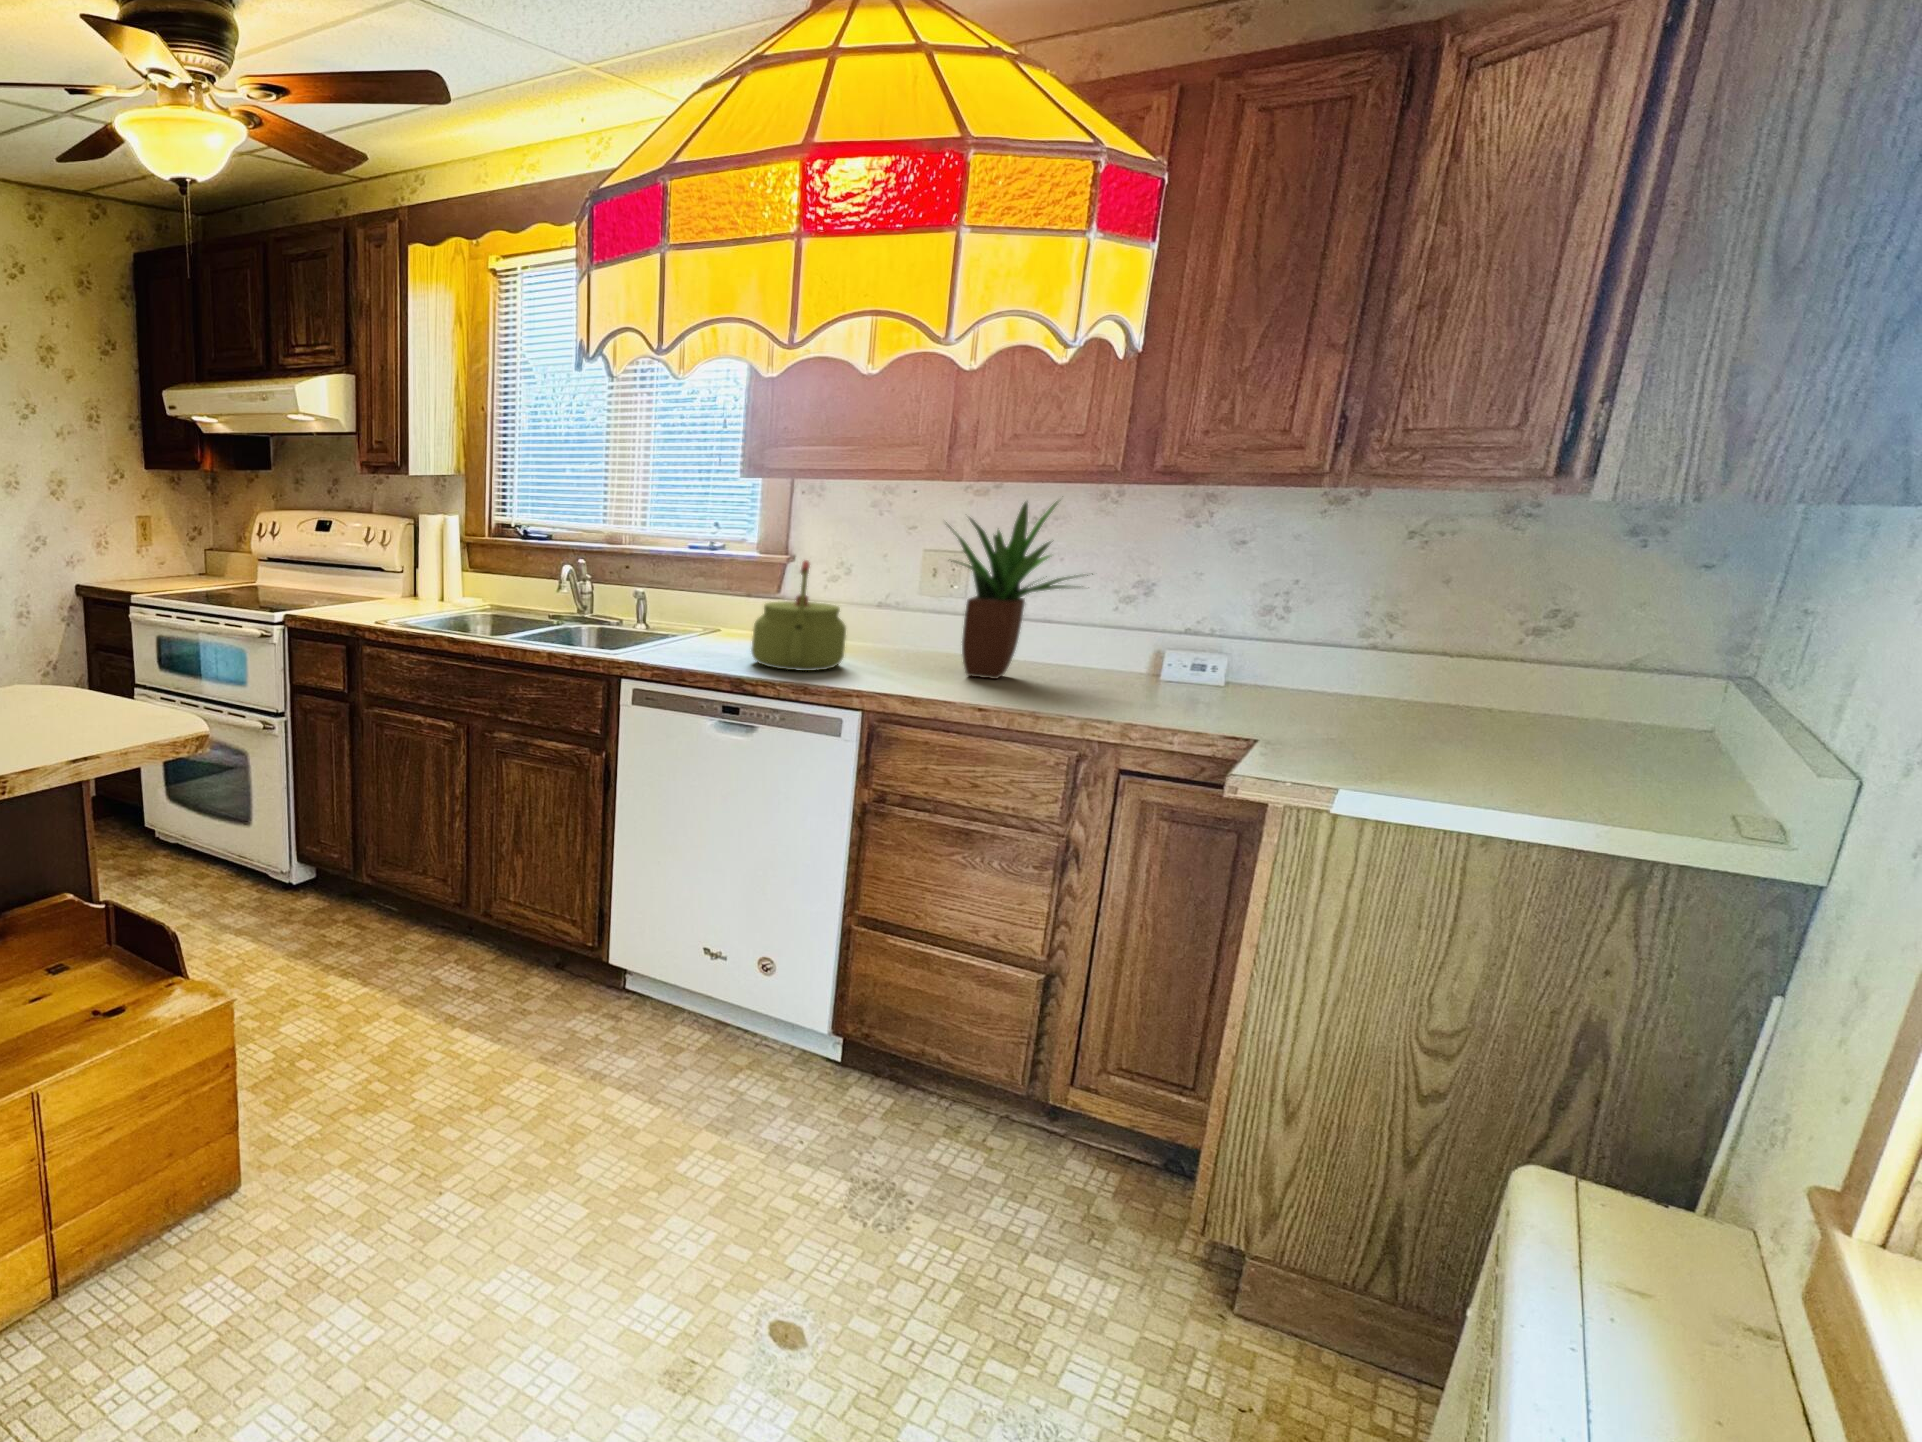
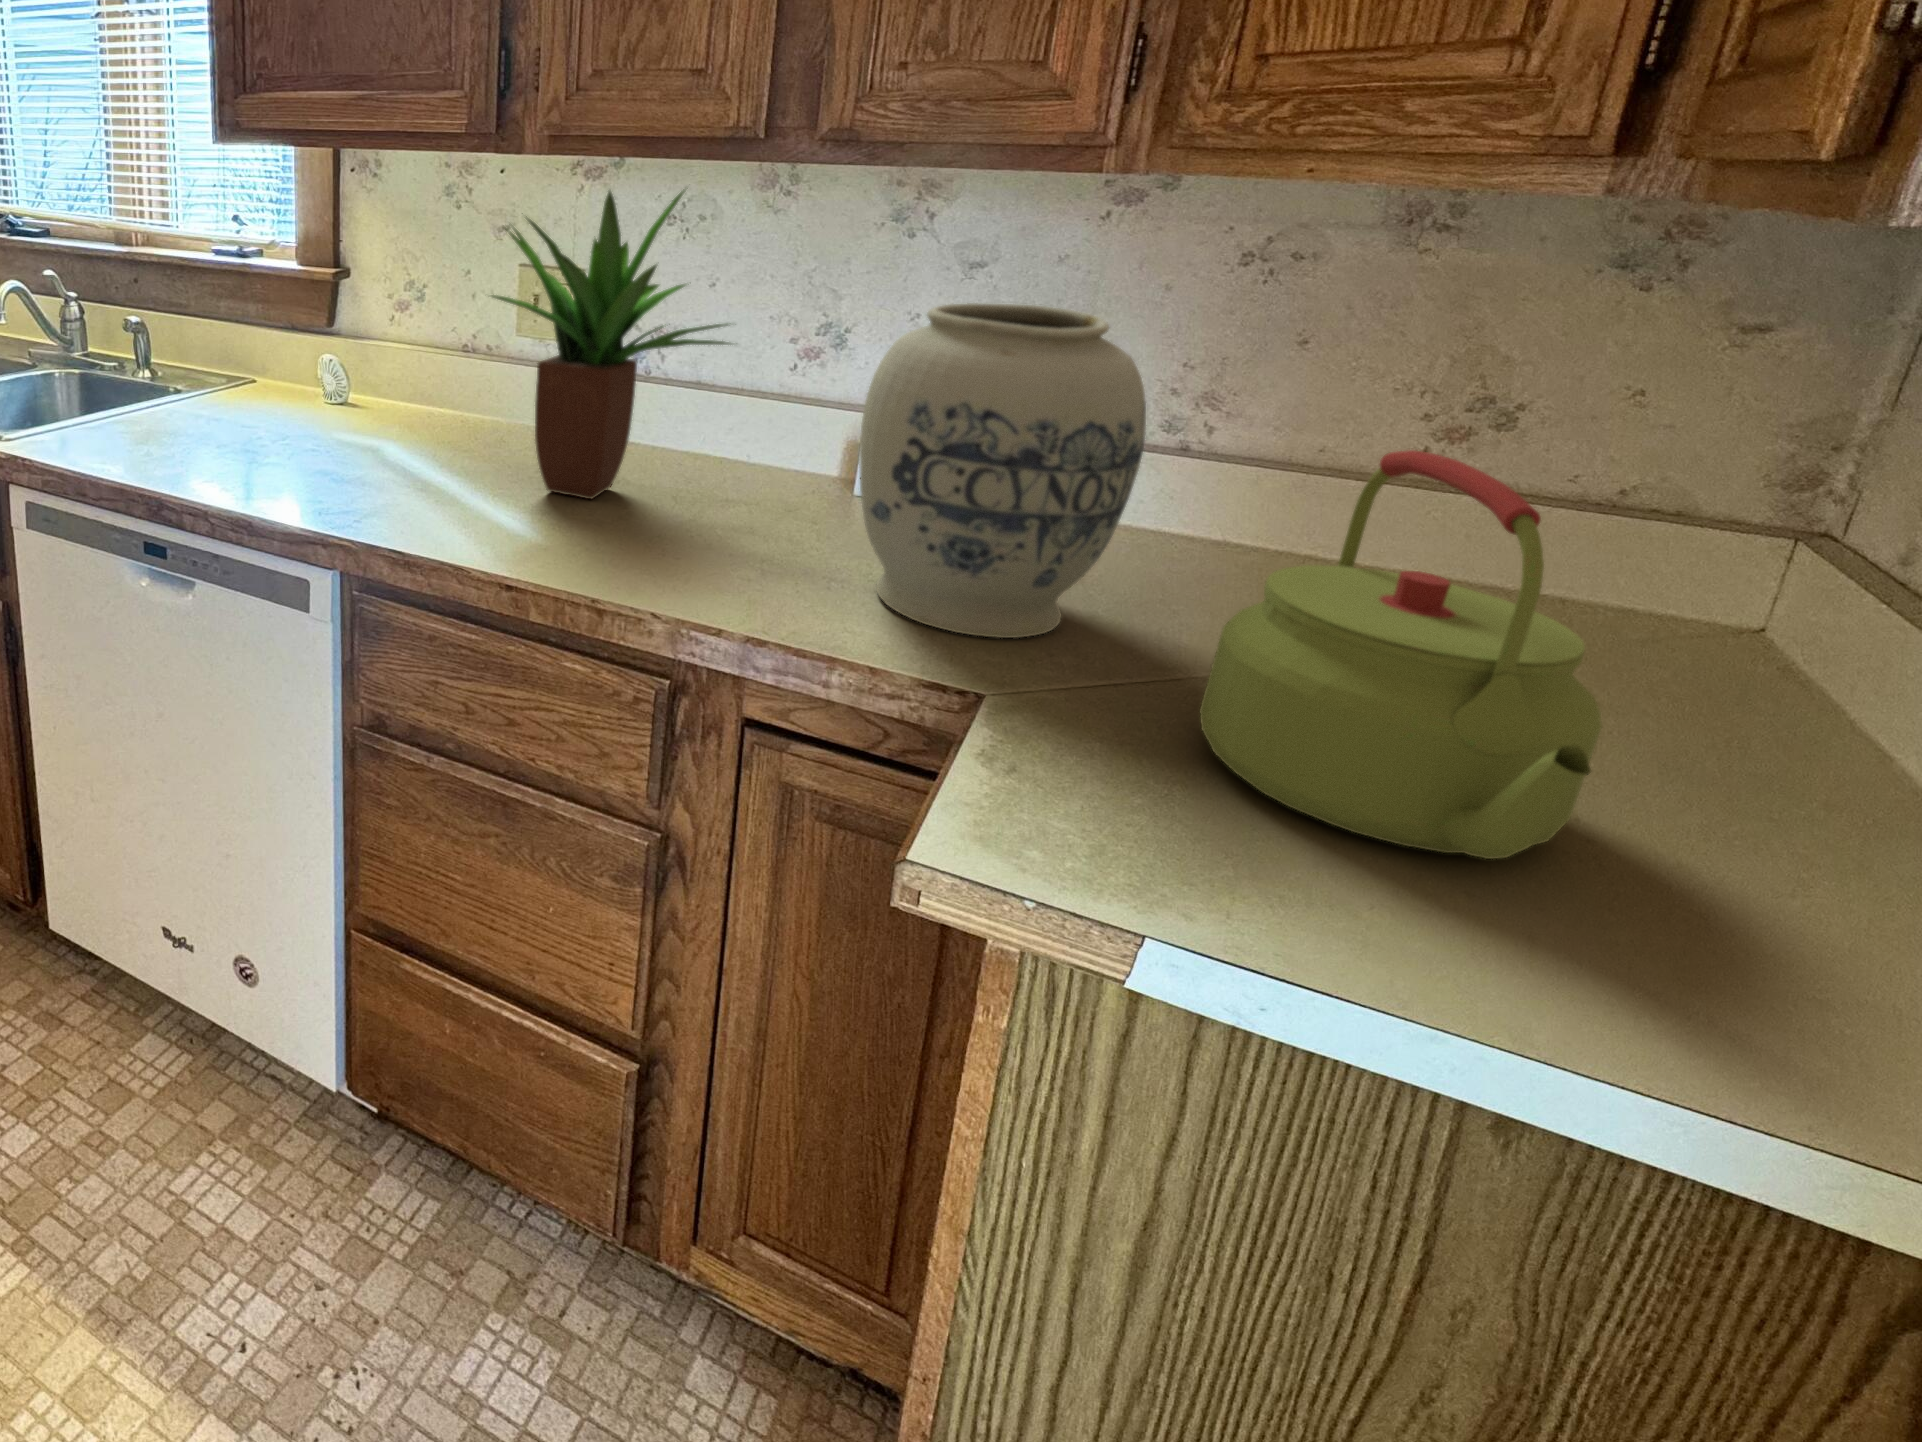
vase: none [1182,555,1346,725] -> present [859,303,1146,638]
kettle: present [751,560,846,671] -> present [1200,450,1602,859]

